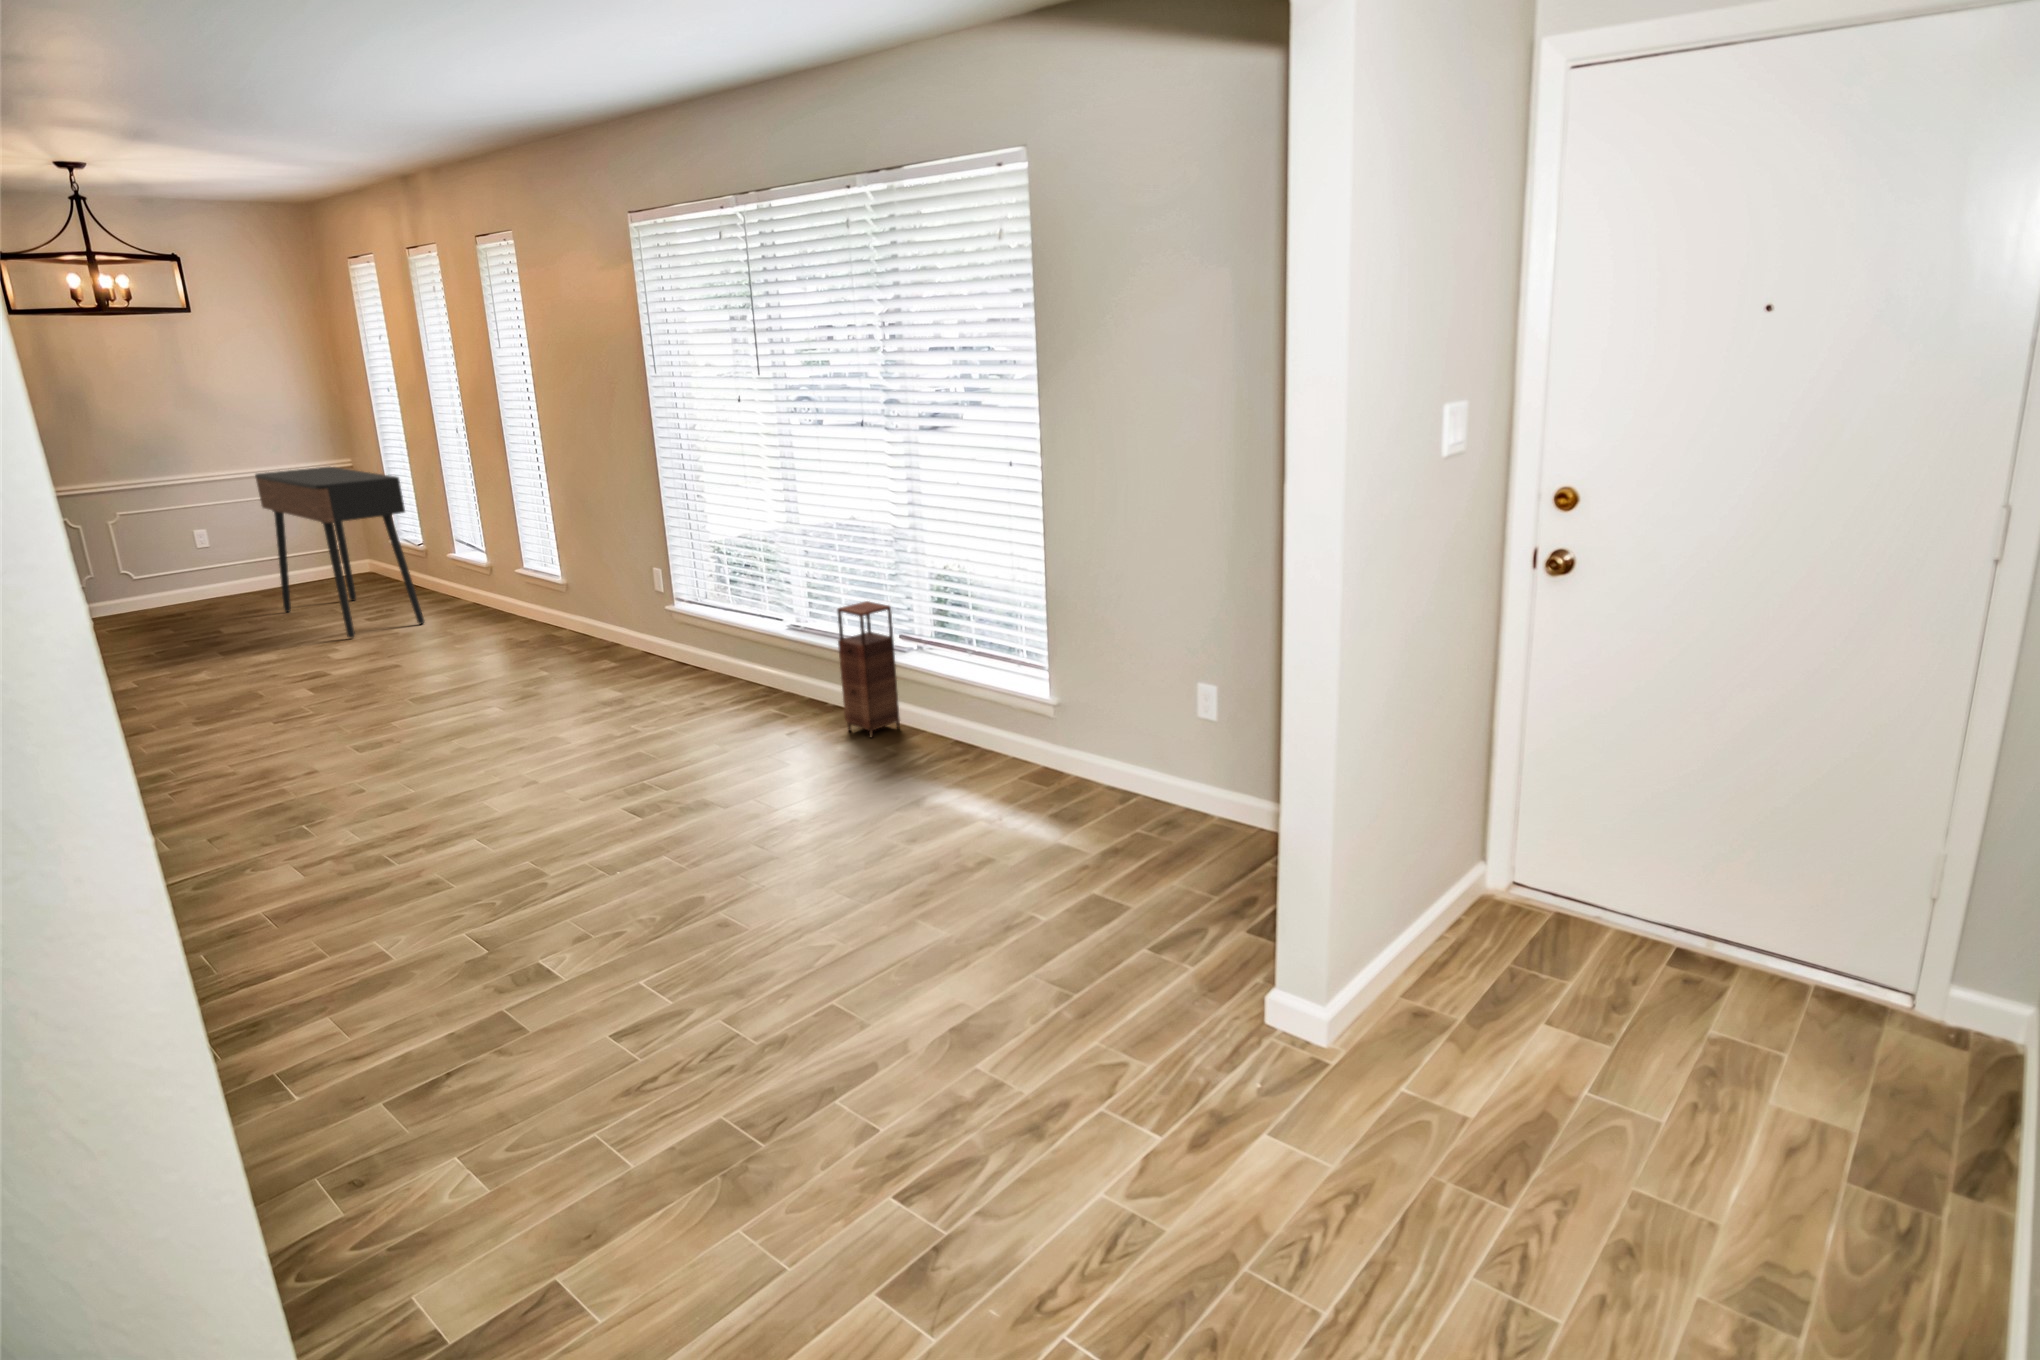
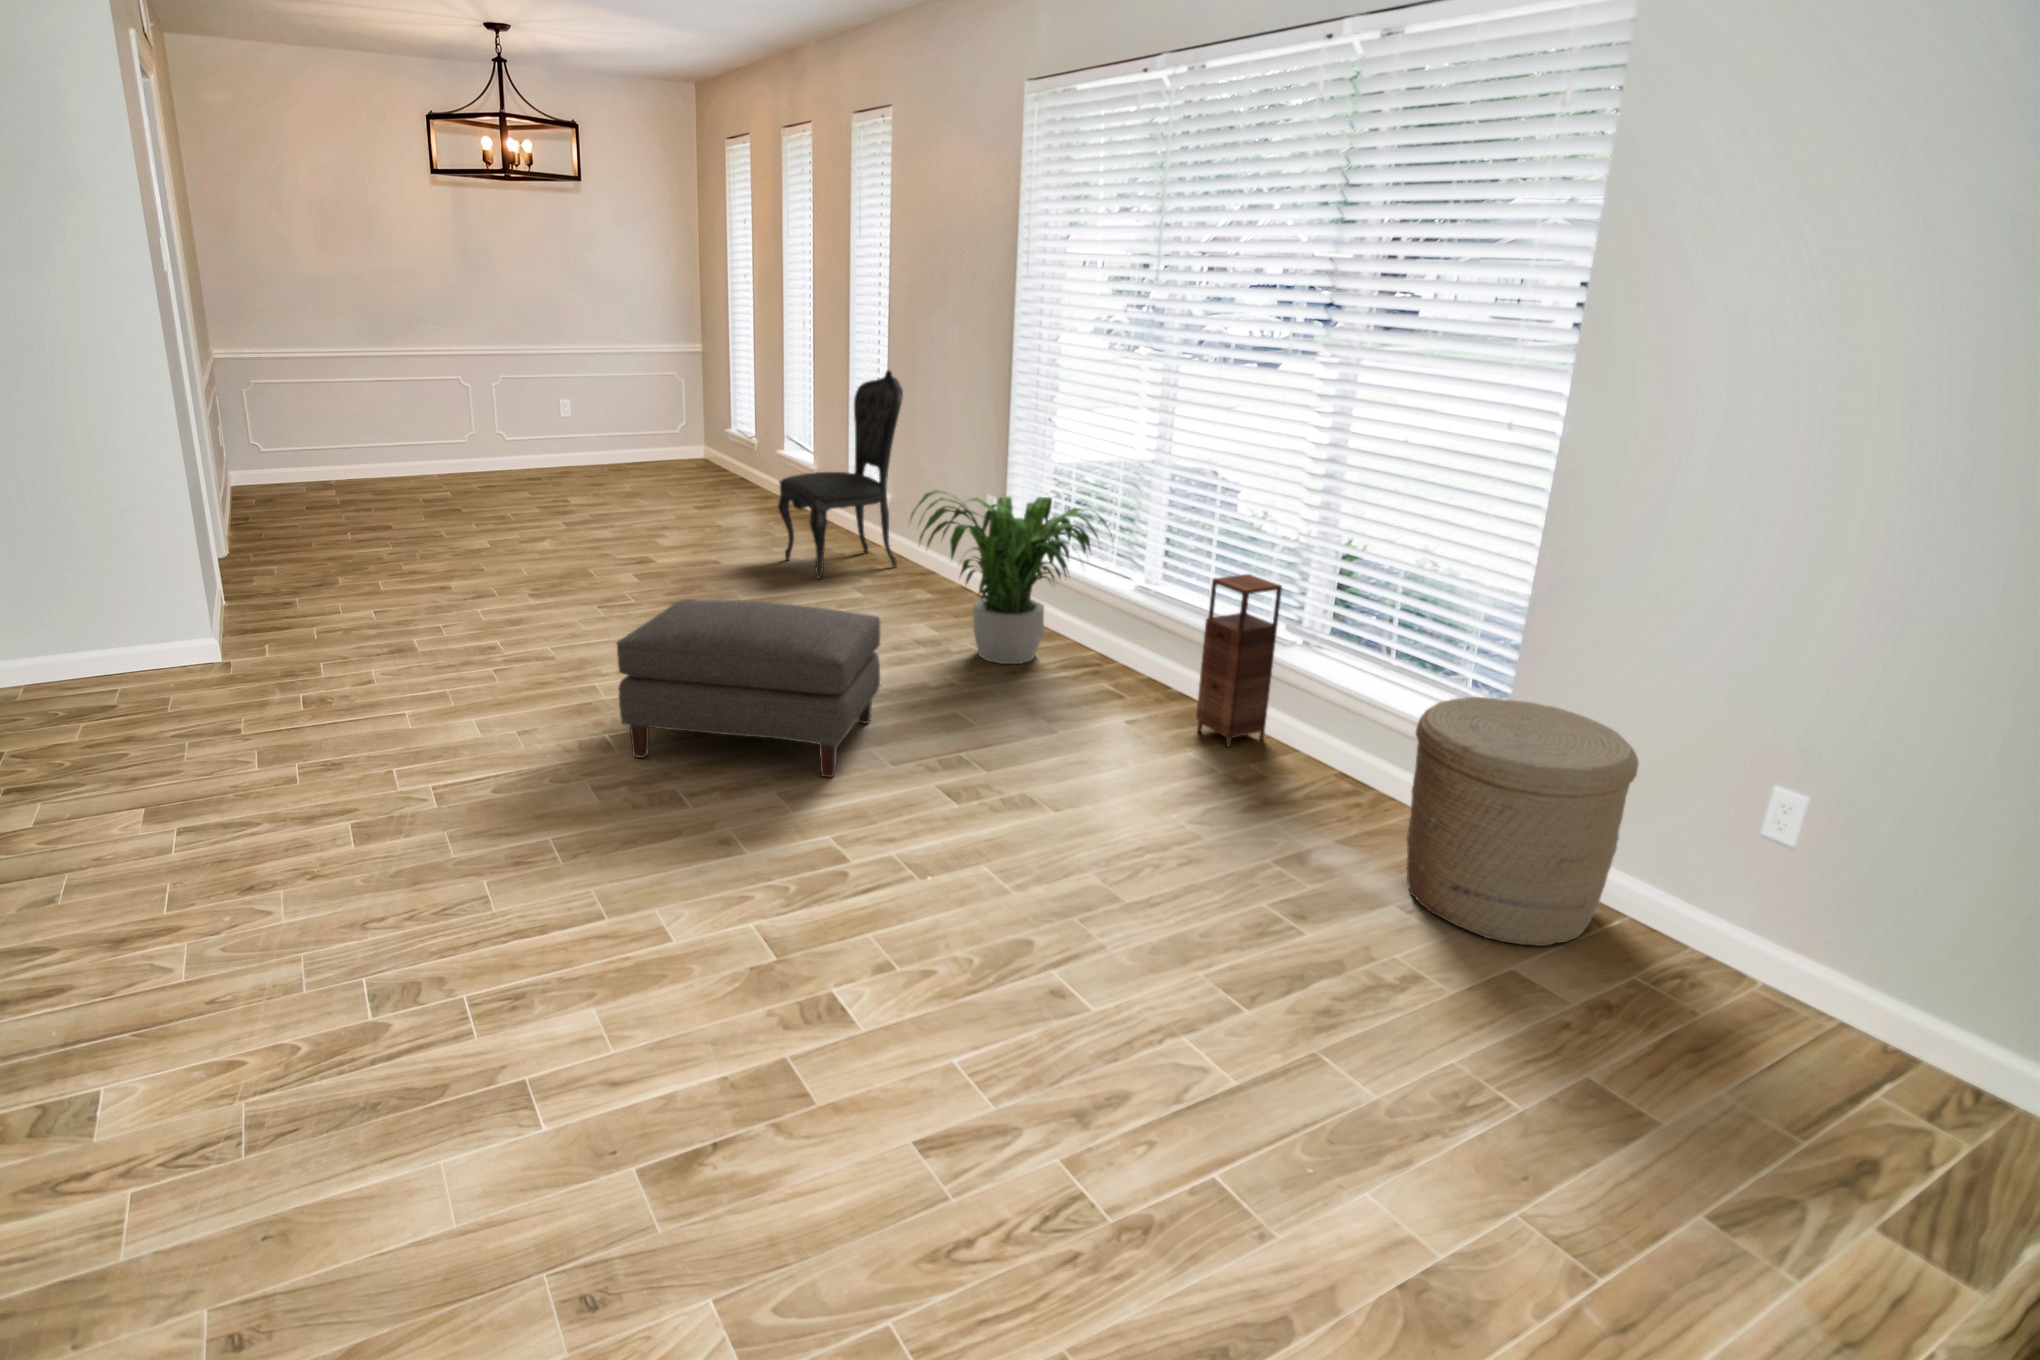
console table: present [255,467,424,638] -> none [615,348,745,525]
dining chair: none [454,469,586,665] -> present [778,370,903,578]
potted plant: none [580,563,765,708] -> present [911,490,1106,664]
woven basket: none [974,659,1116,825] -> present [1407,697,1639,946]
ottoman: none [300,680,568,838] -> present [617,600,880,777]

